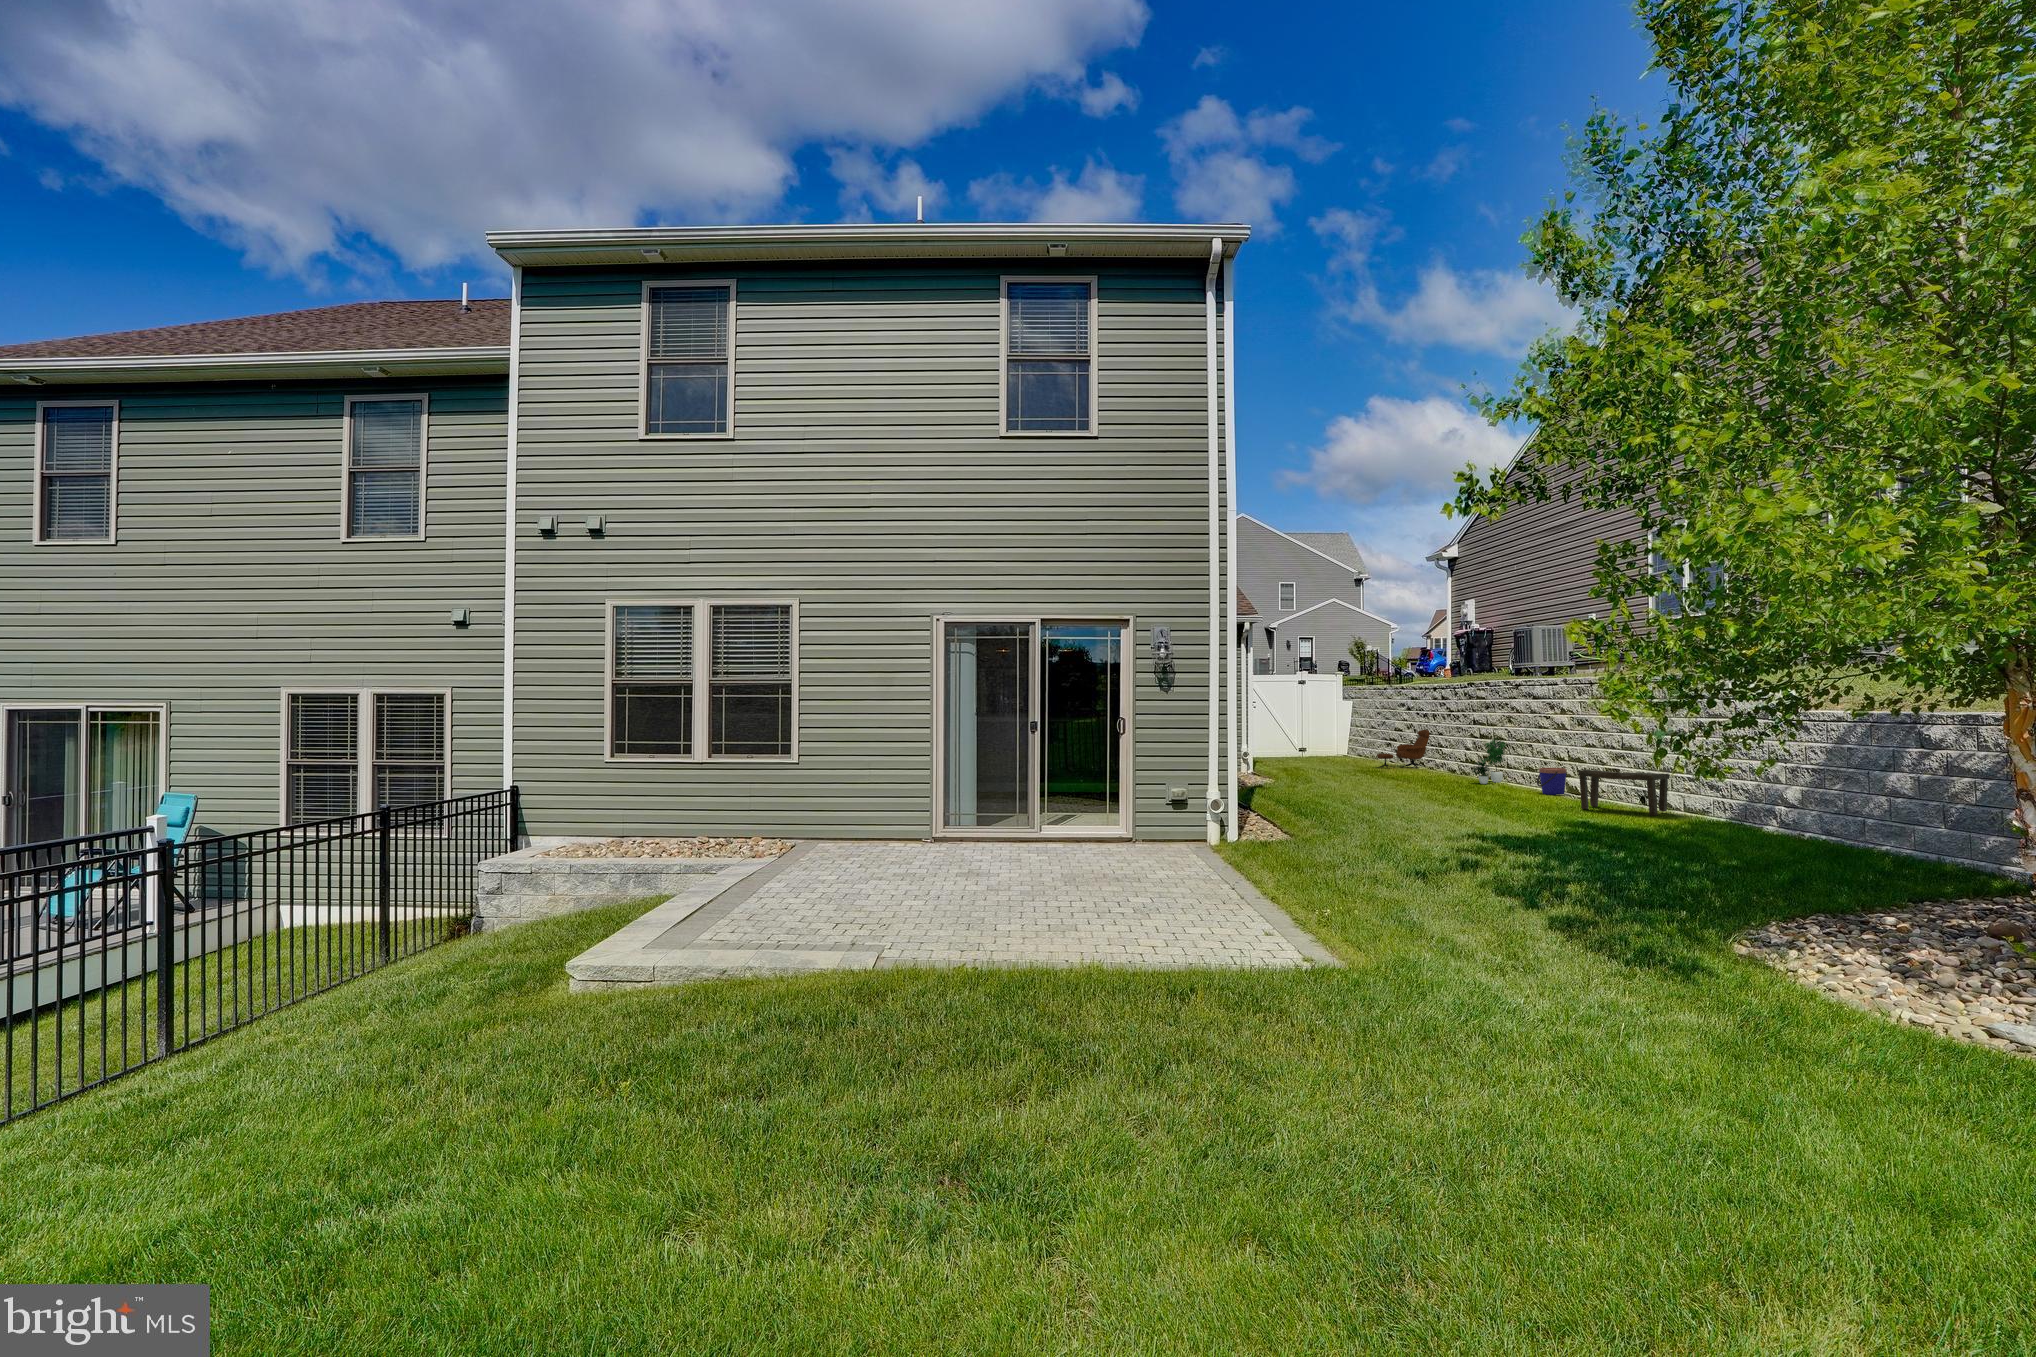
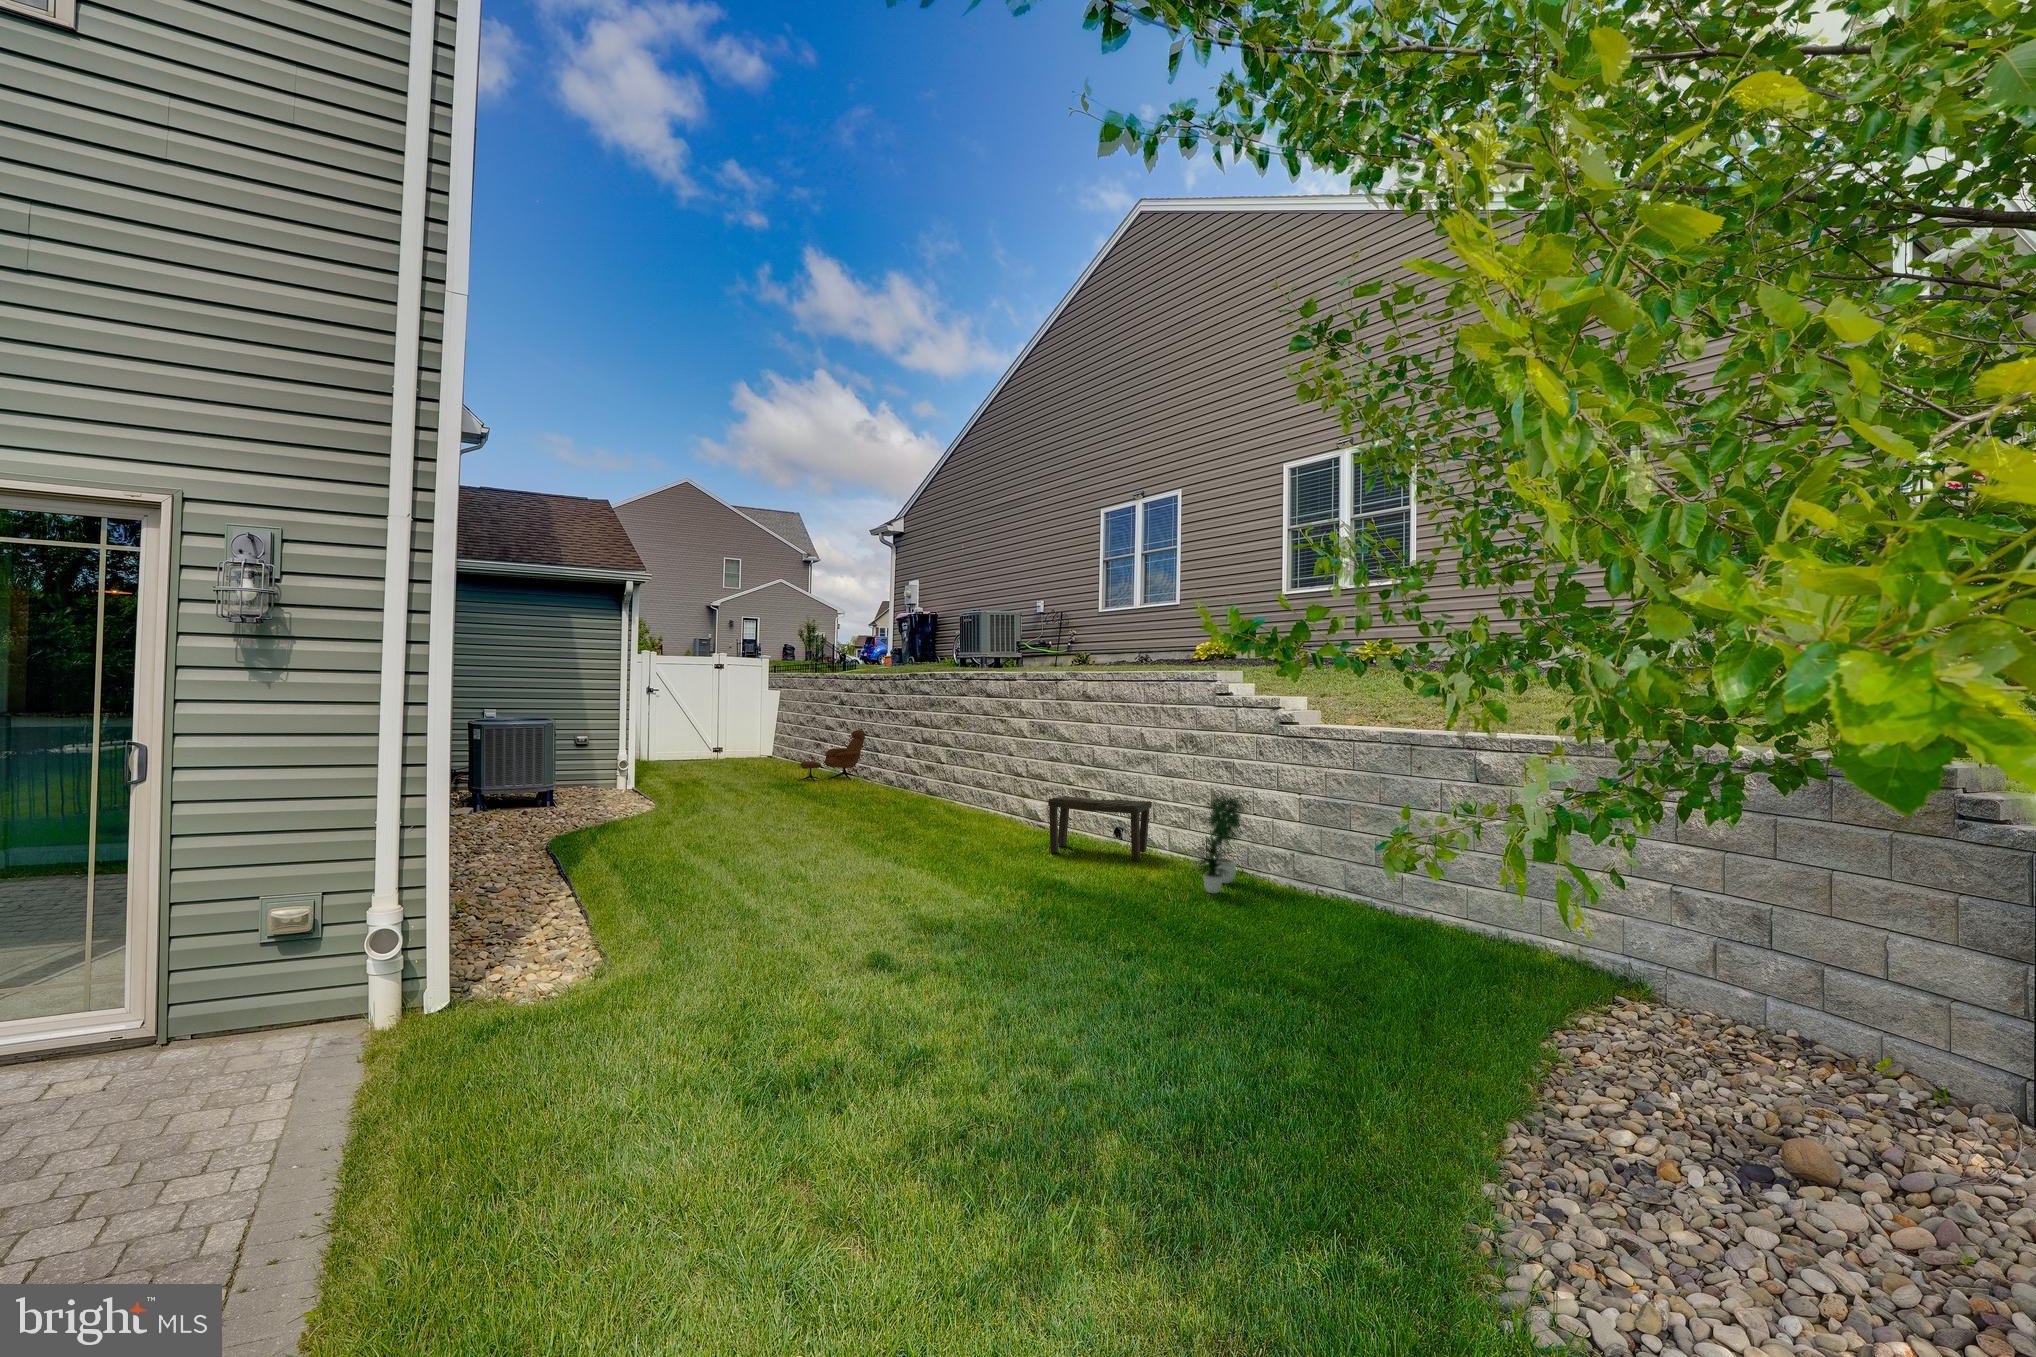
potted plant: present [1474,738,1506,784] -> present [1193,794,1242,893]
bucket: present [1537,768,1567,795] -> none [990,786,1024,823]

